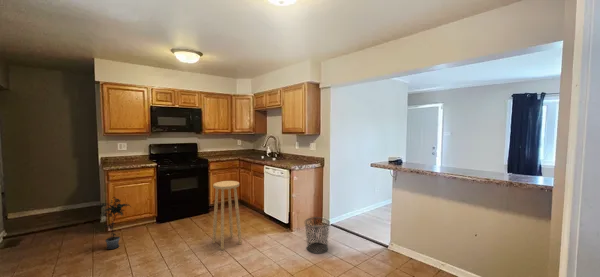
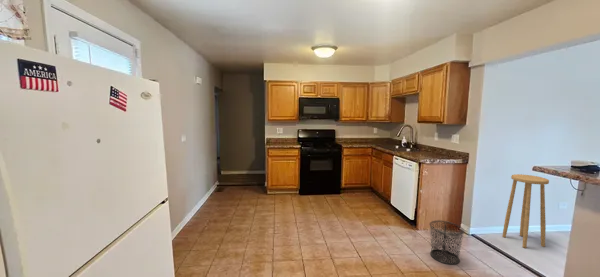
stool: present [213,181,242,250] -> present [502,174,549,248]
potted plant: present [99,197,129,249] -> none [259,167,278,206]

